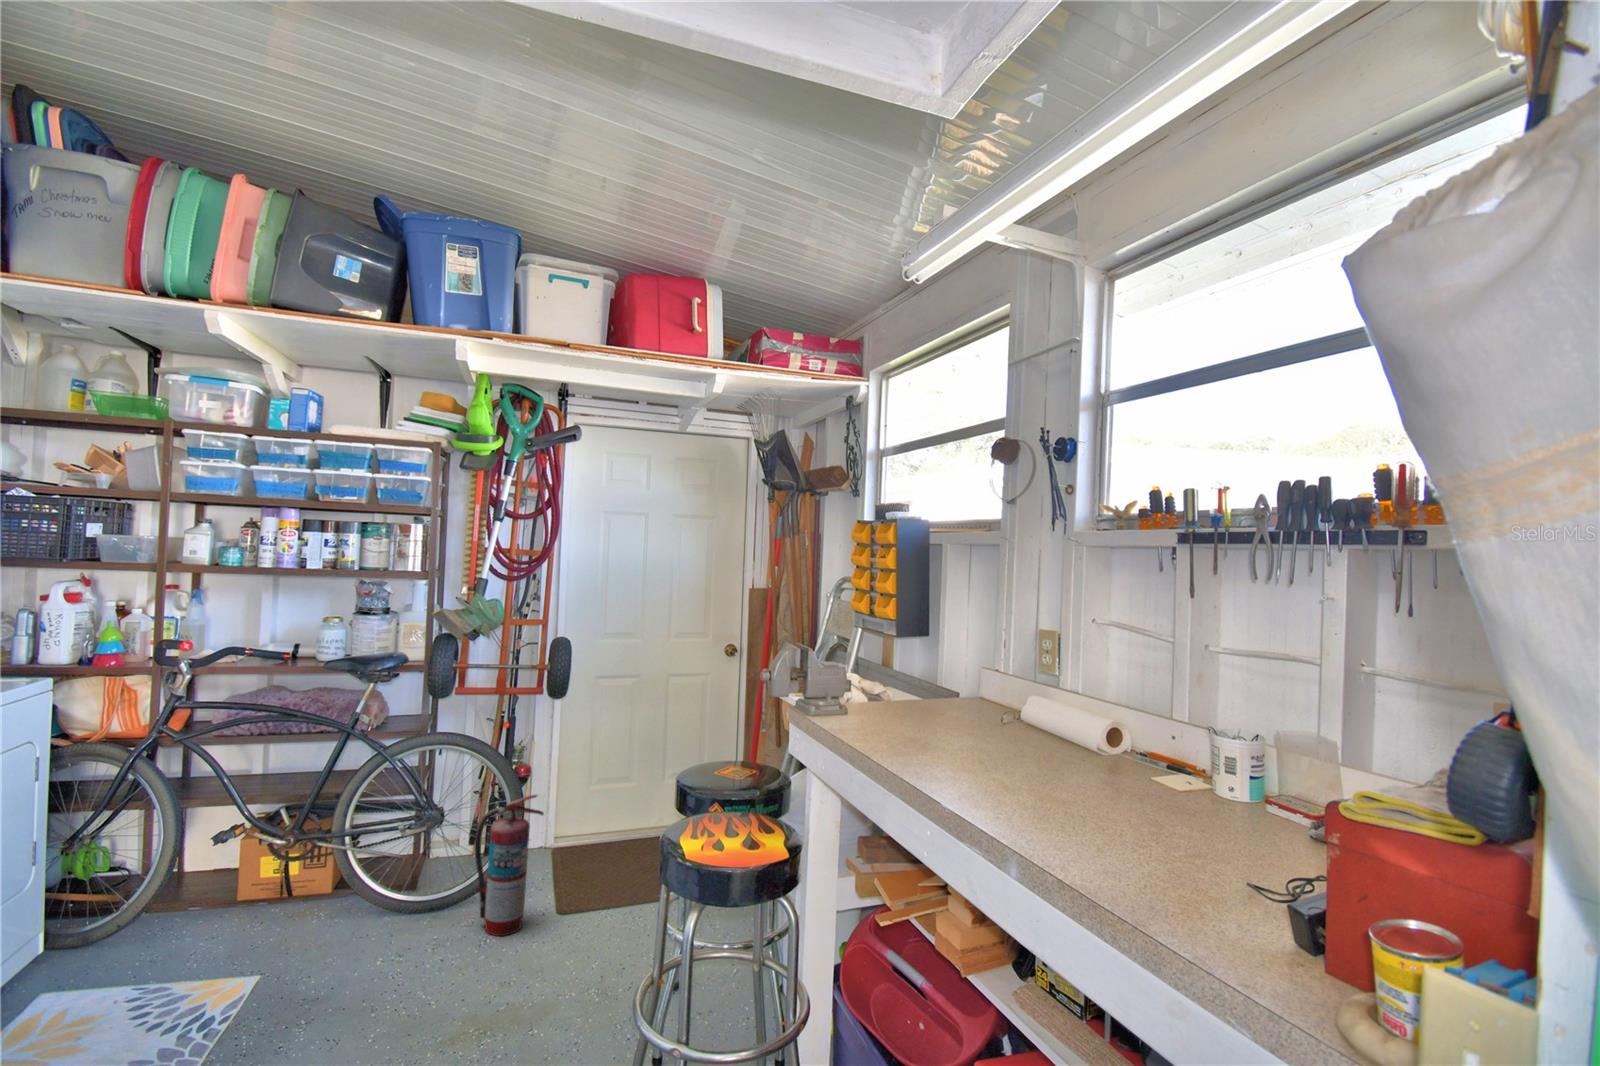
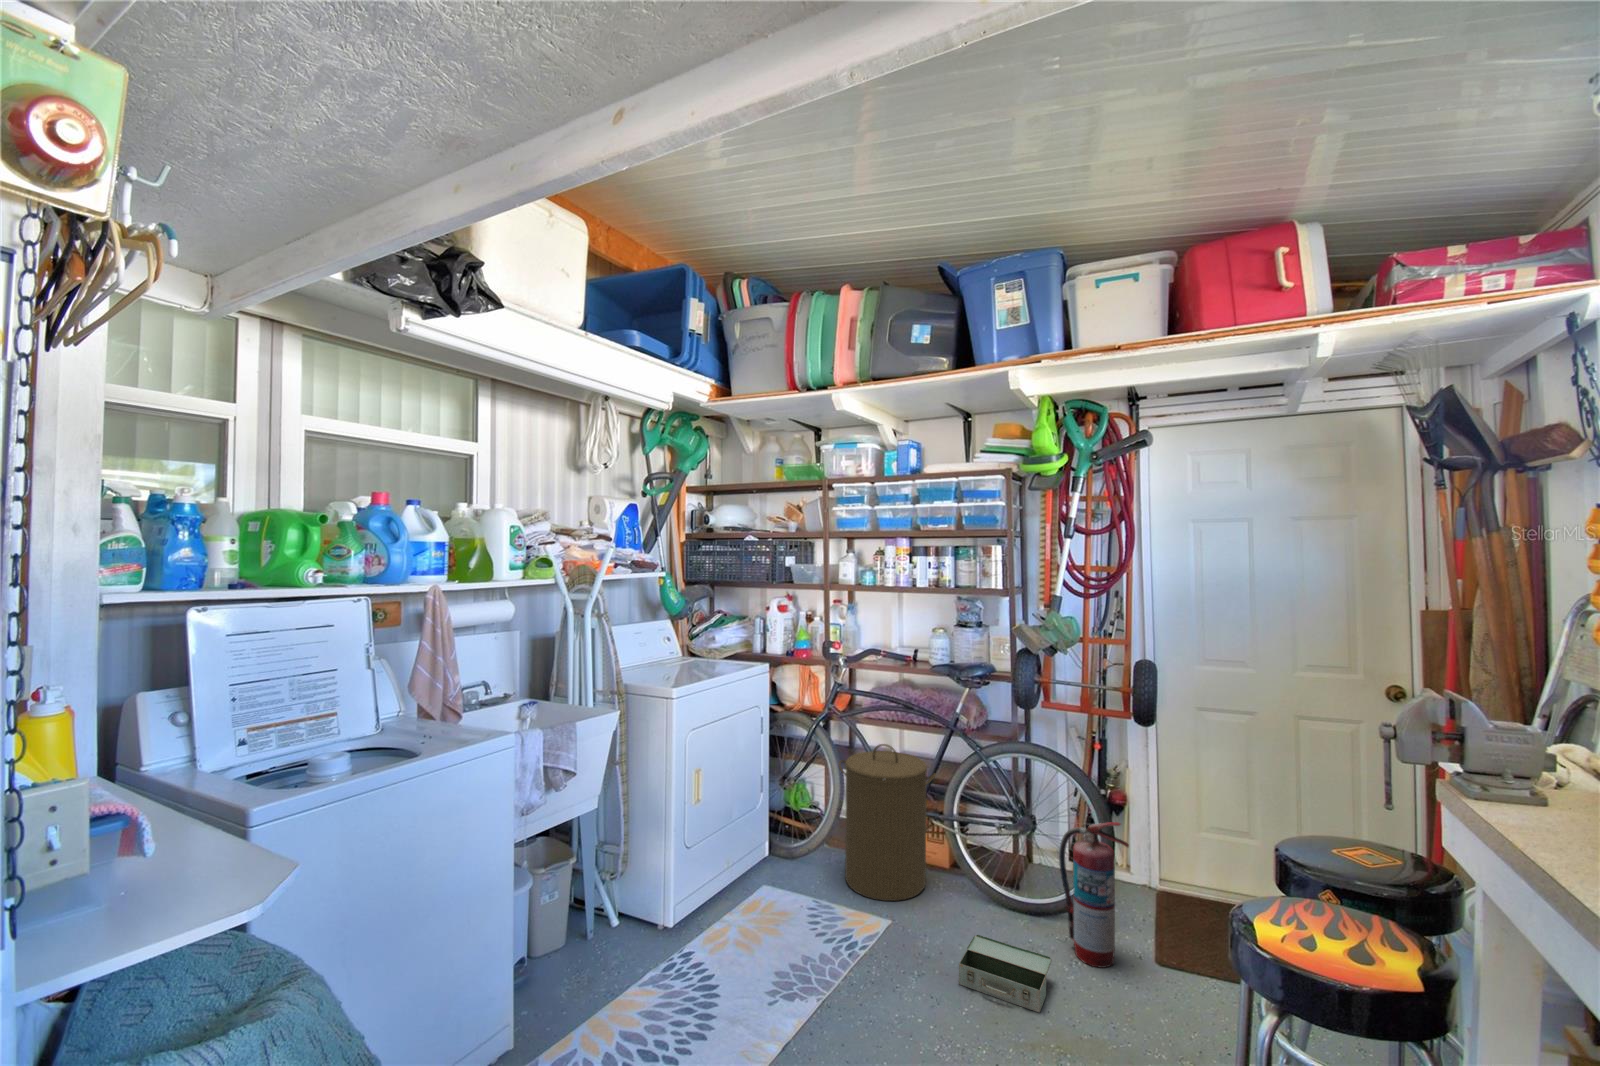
laundry hamper: none [179,764,330,959] -> present [839,744,936,901]
toolbox: none [366,941,468,1006] -> present [959,935,1052,1013]

